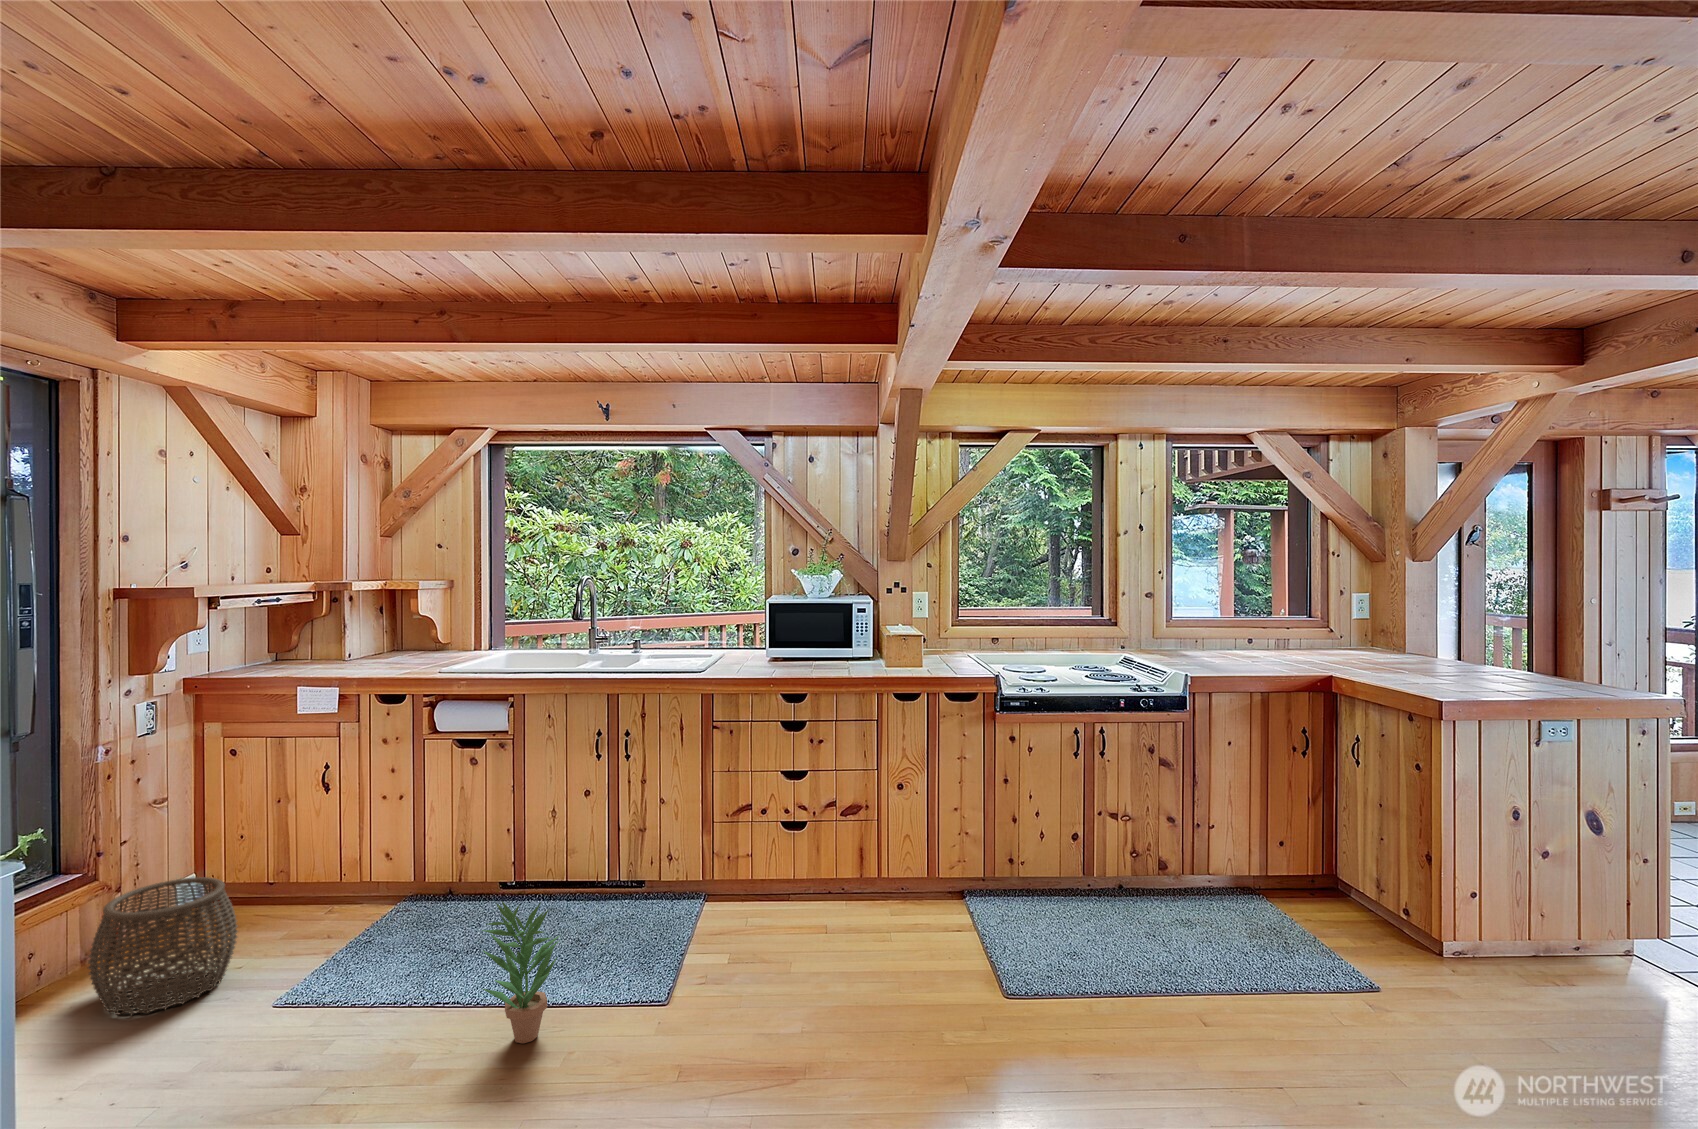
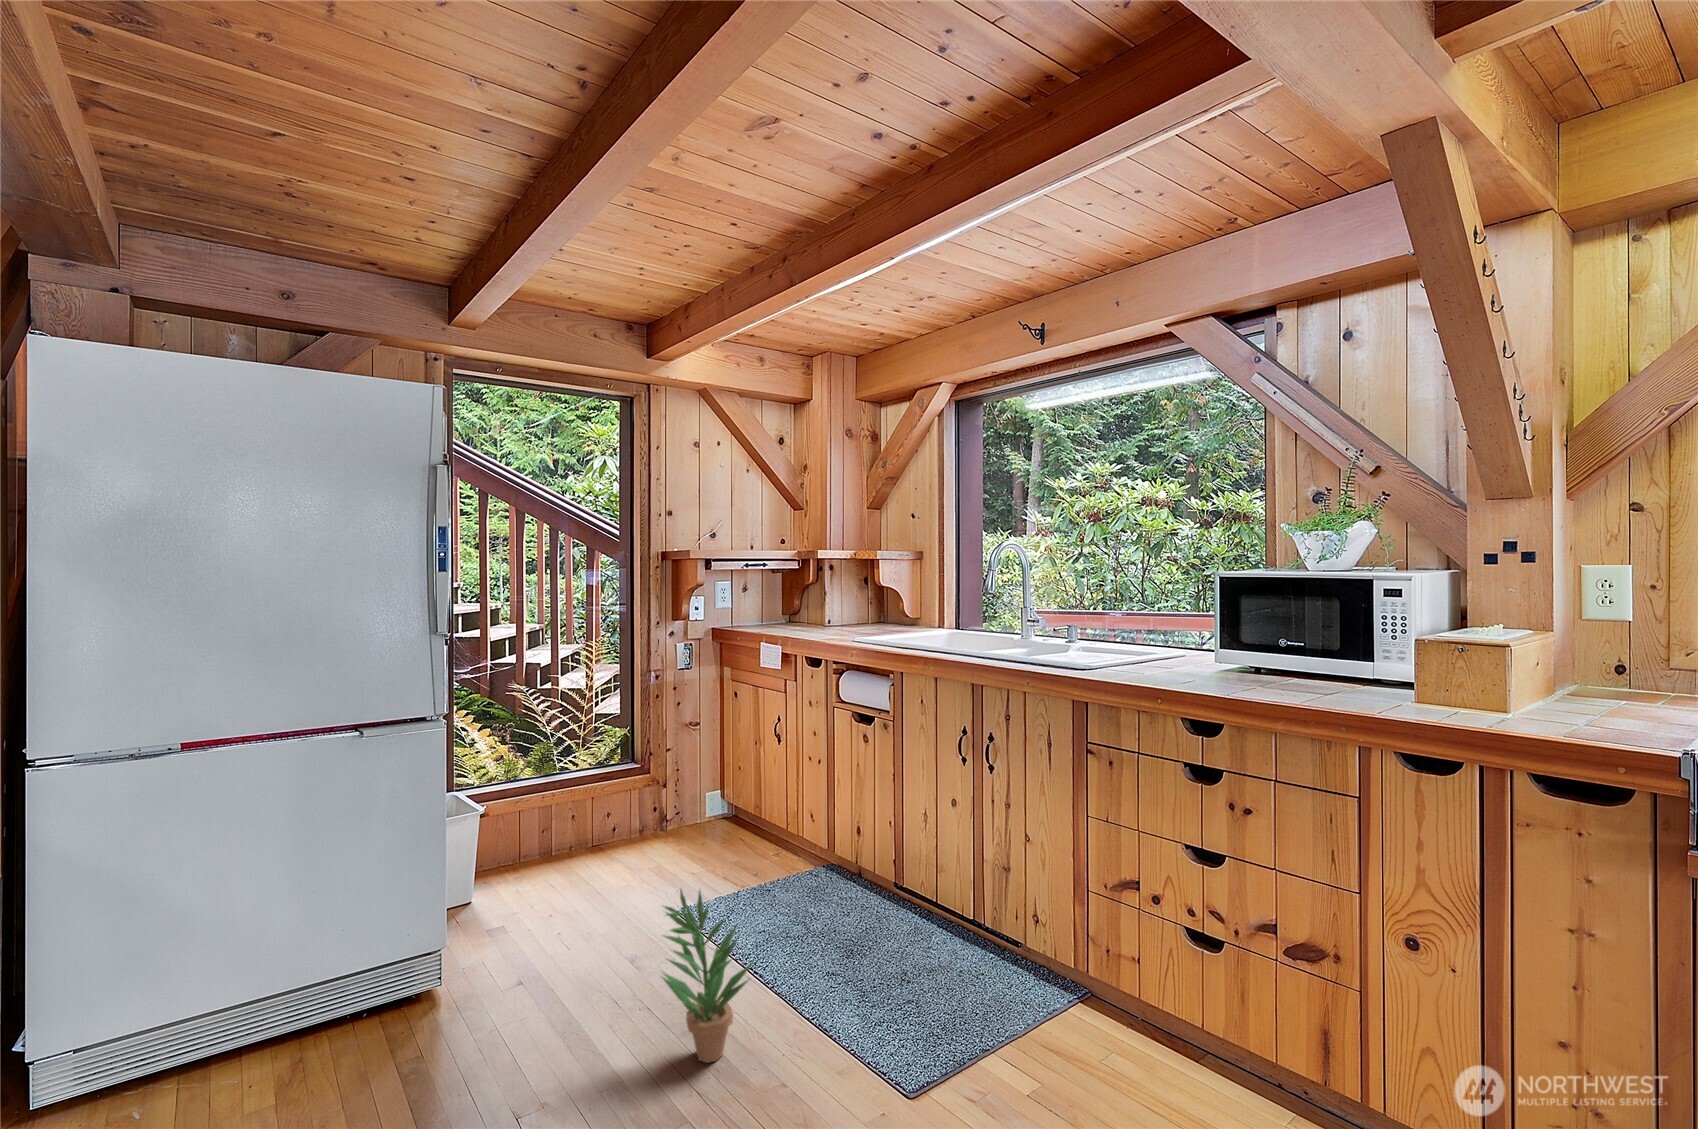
woven basket: present [88,877,238,1015] -> none [587,784,683,886]

